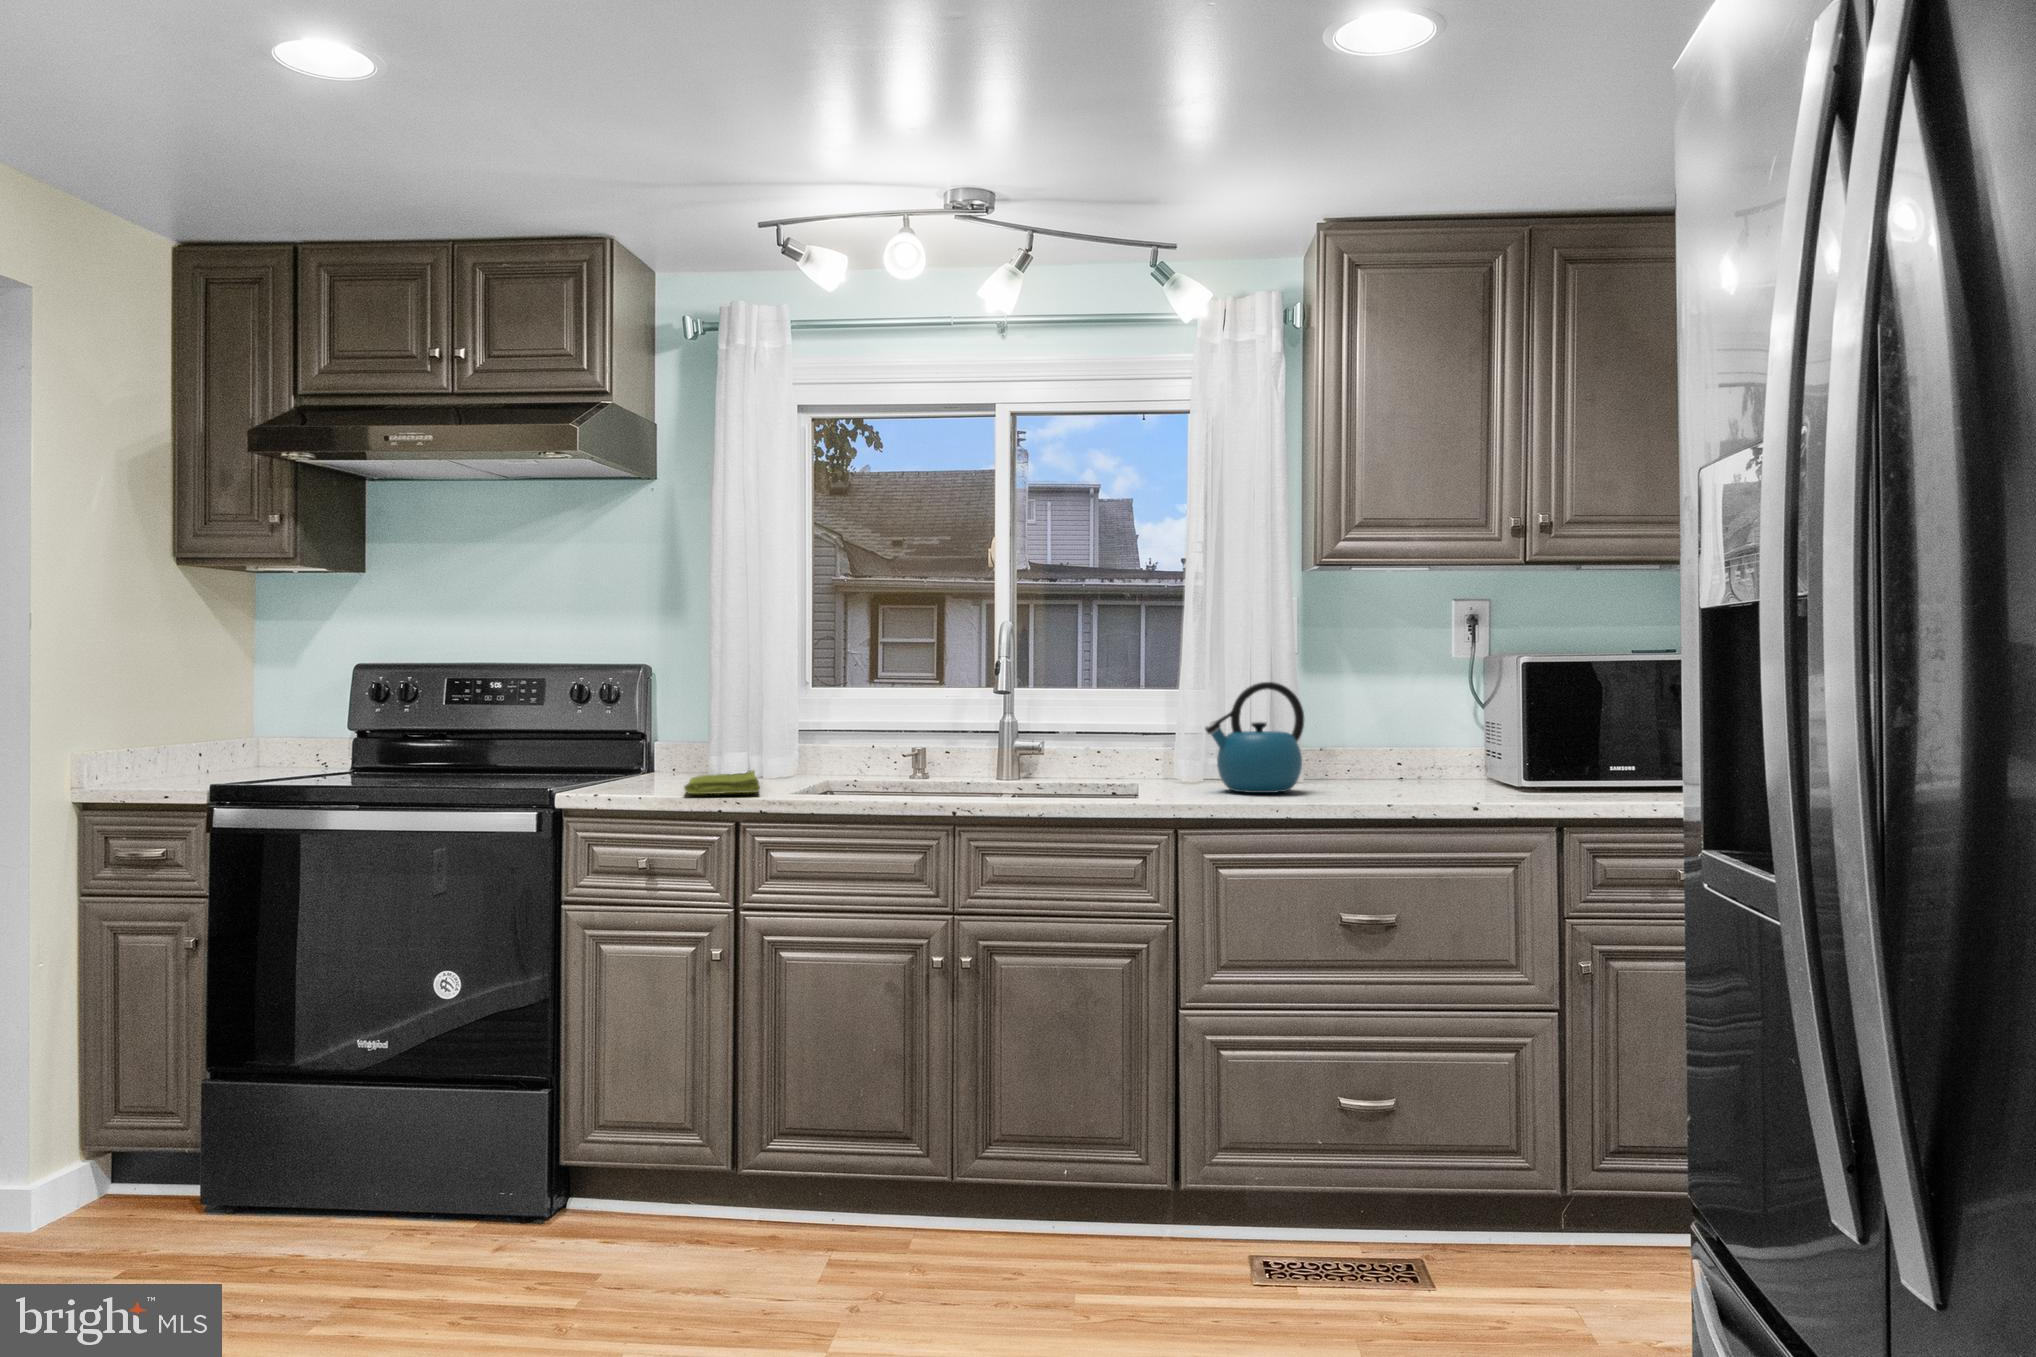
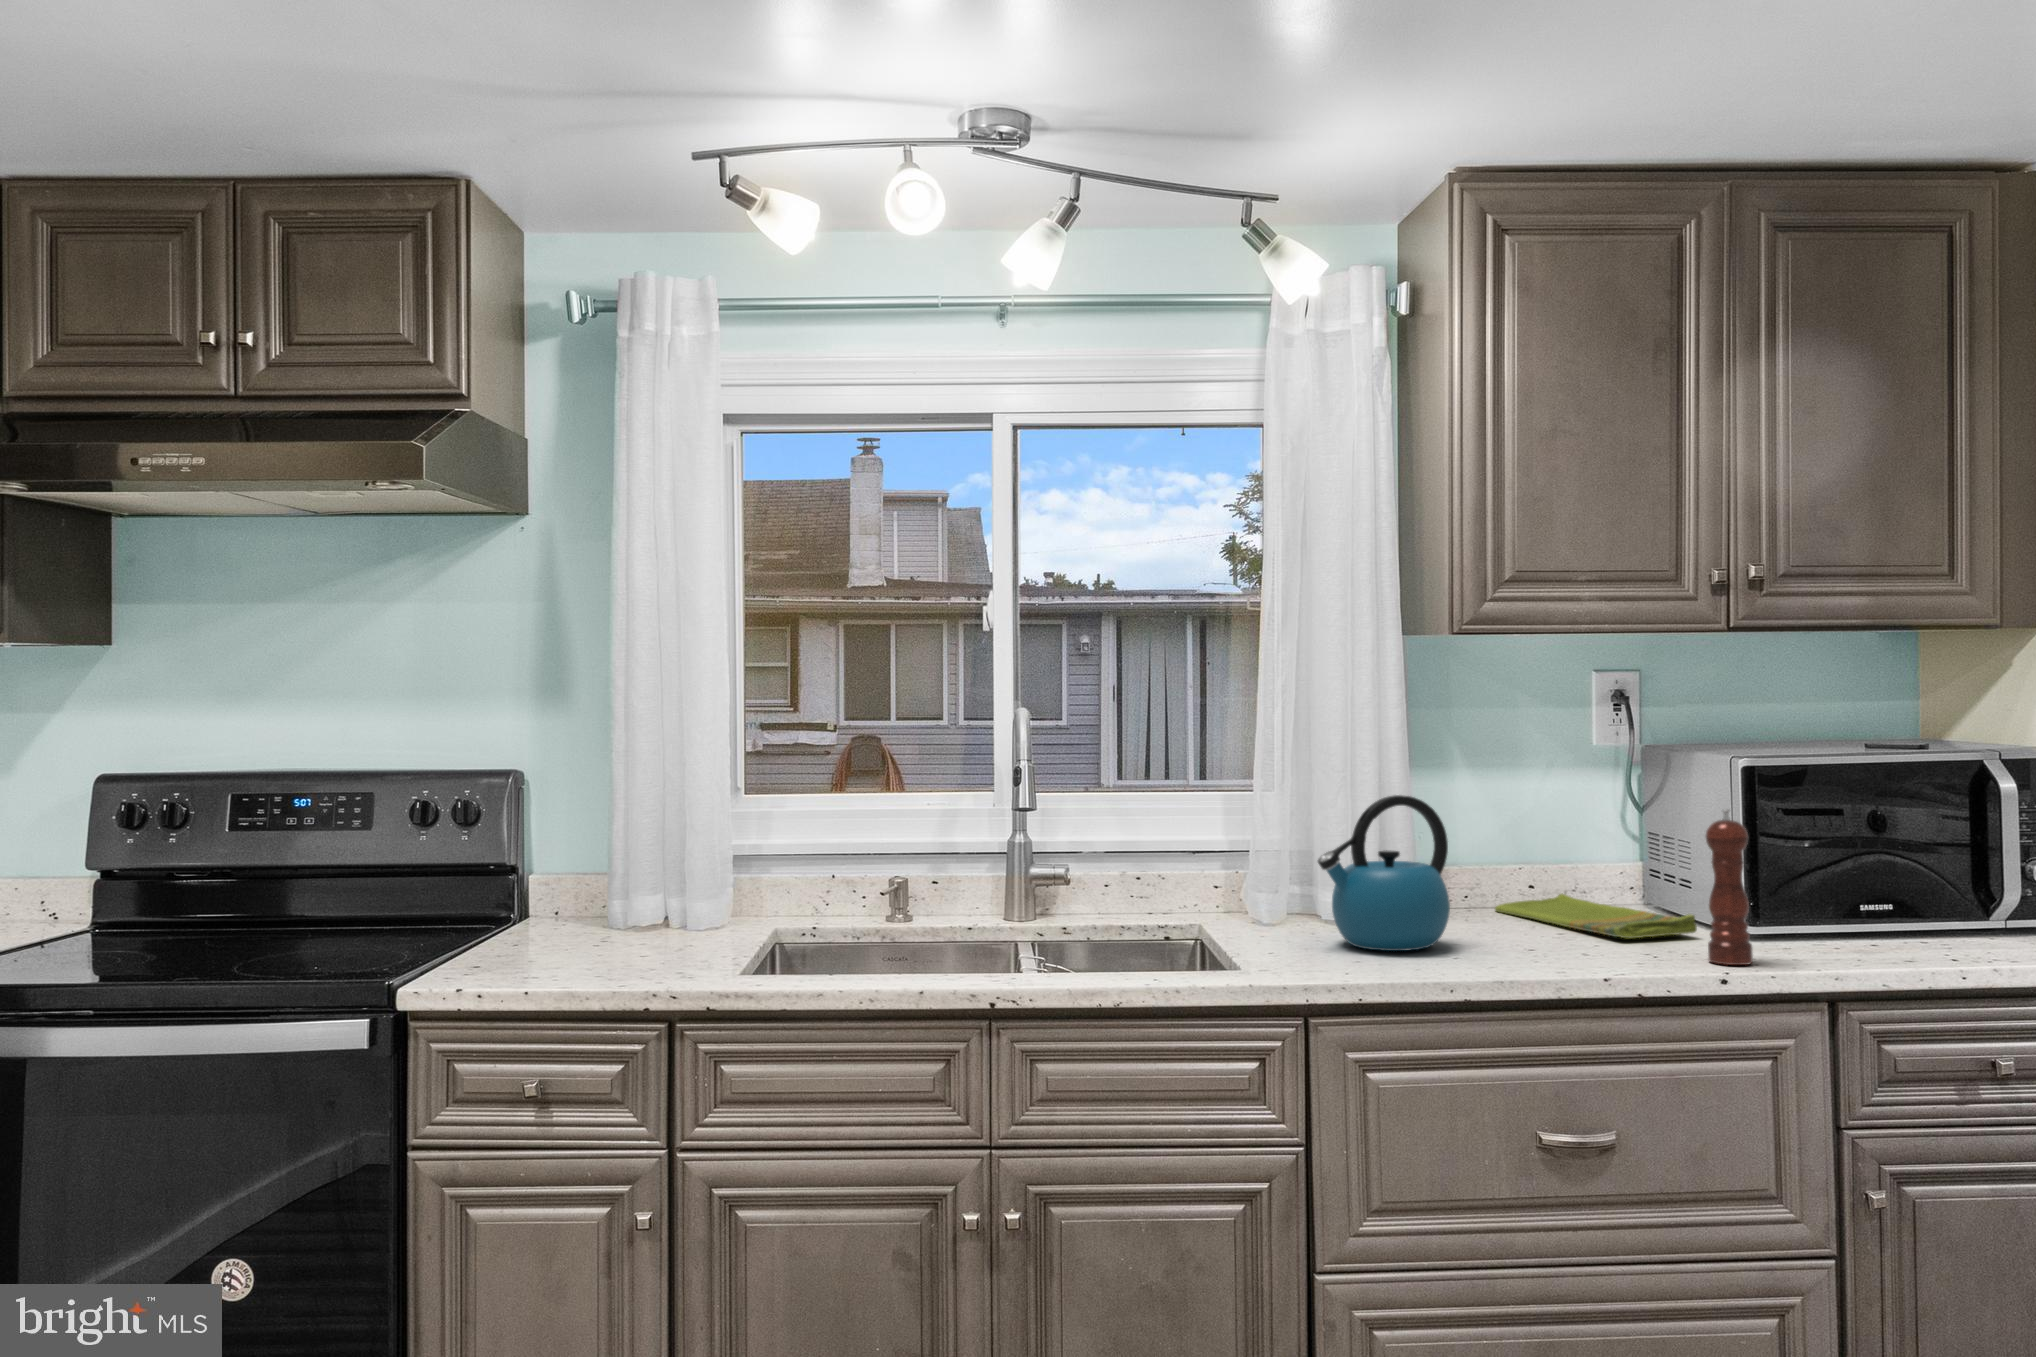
pepper mill: none [1483,690,1514,803] -> present [1705,809,1753,965]
dish towel: present [684,770,760,794] -> present [1495,894,1697,938]

